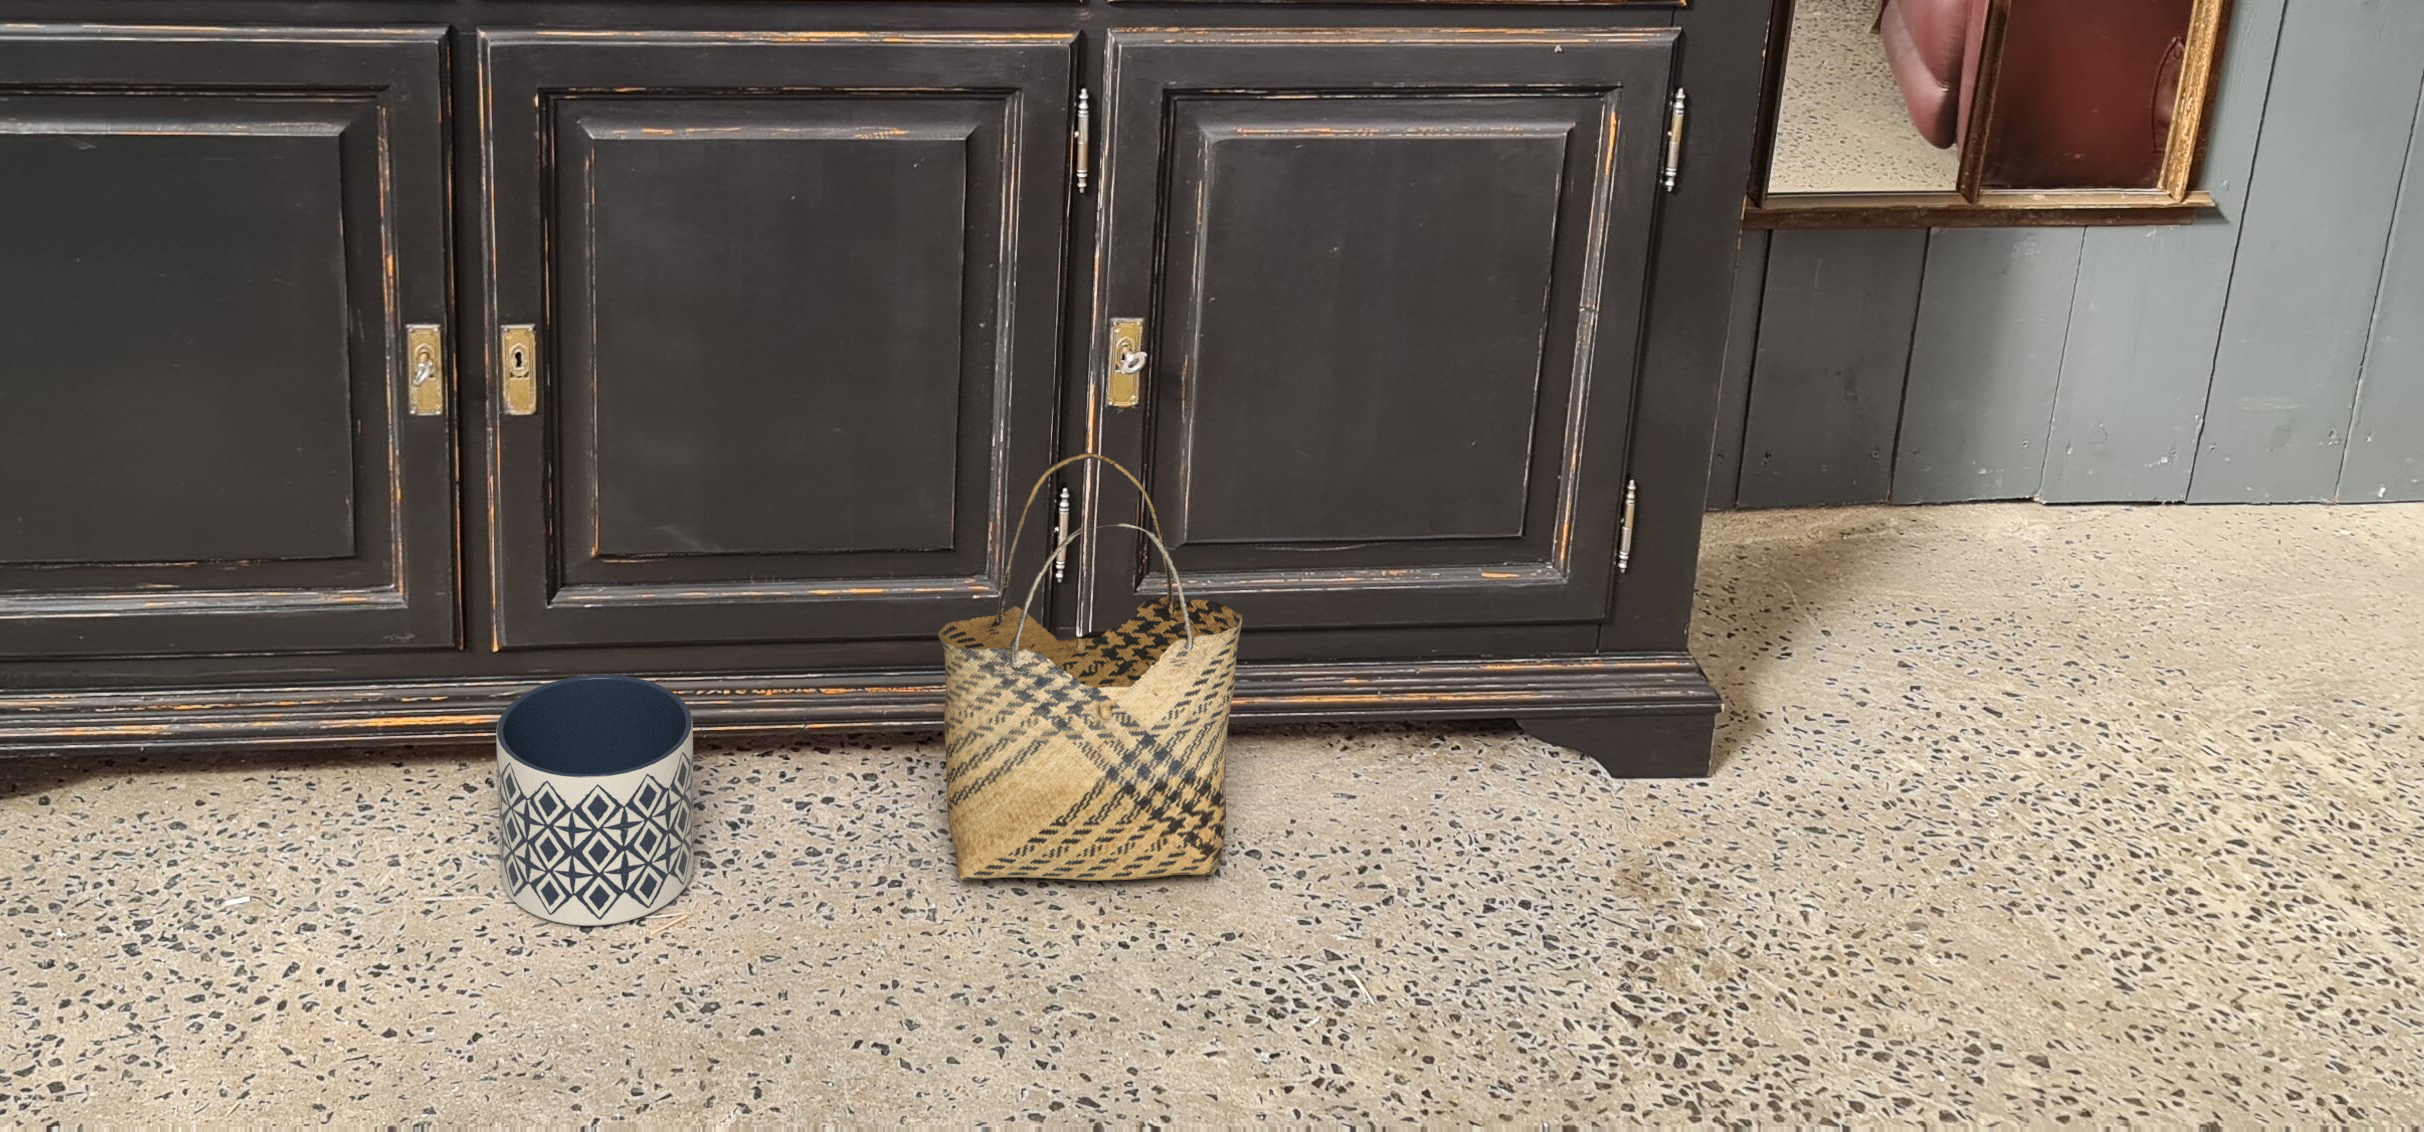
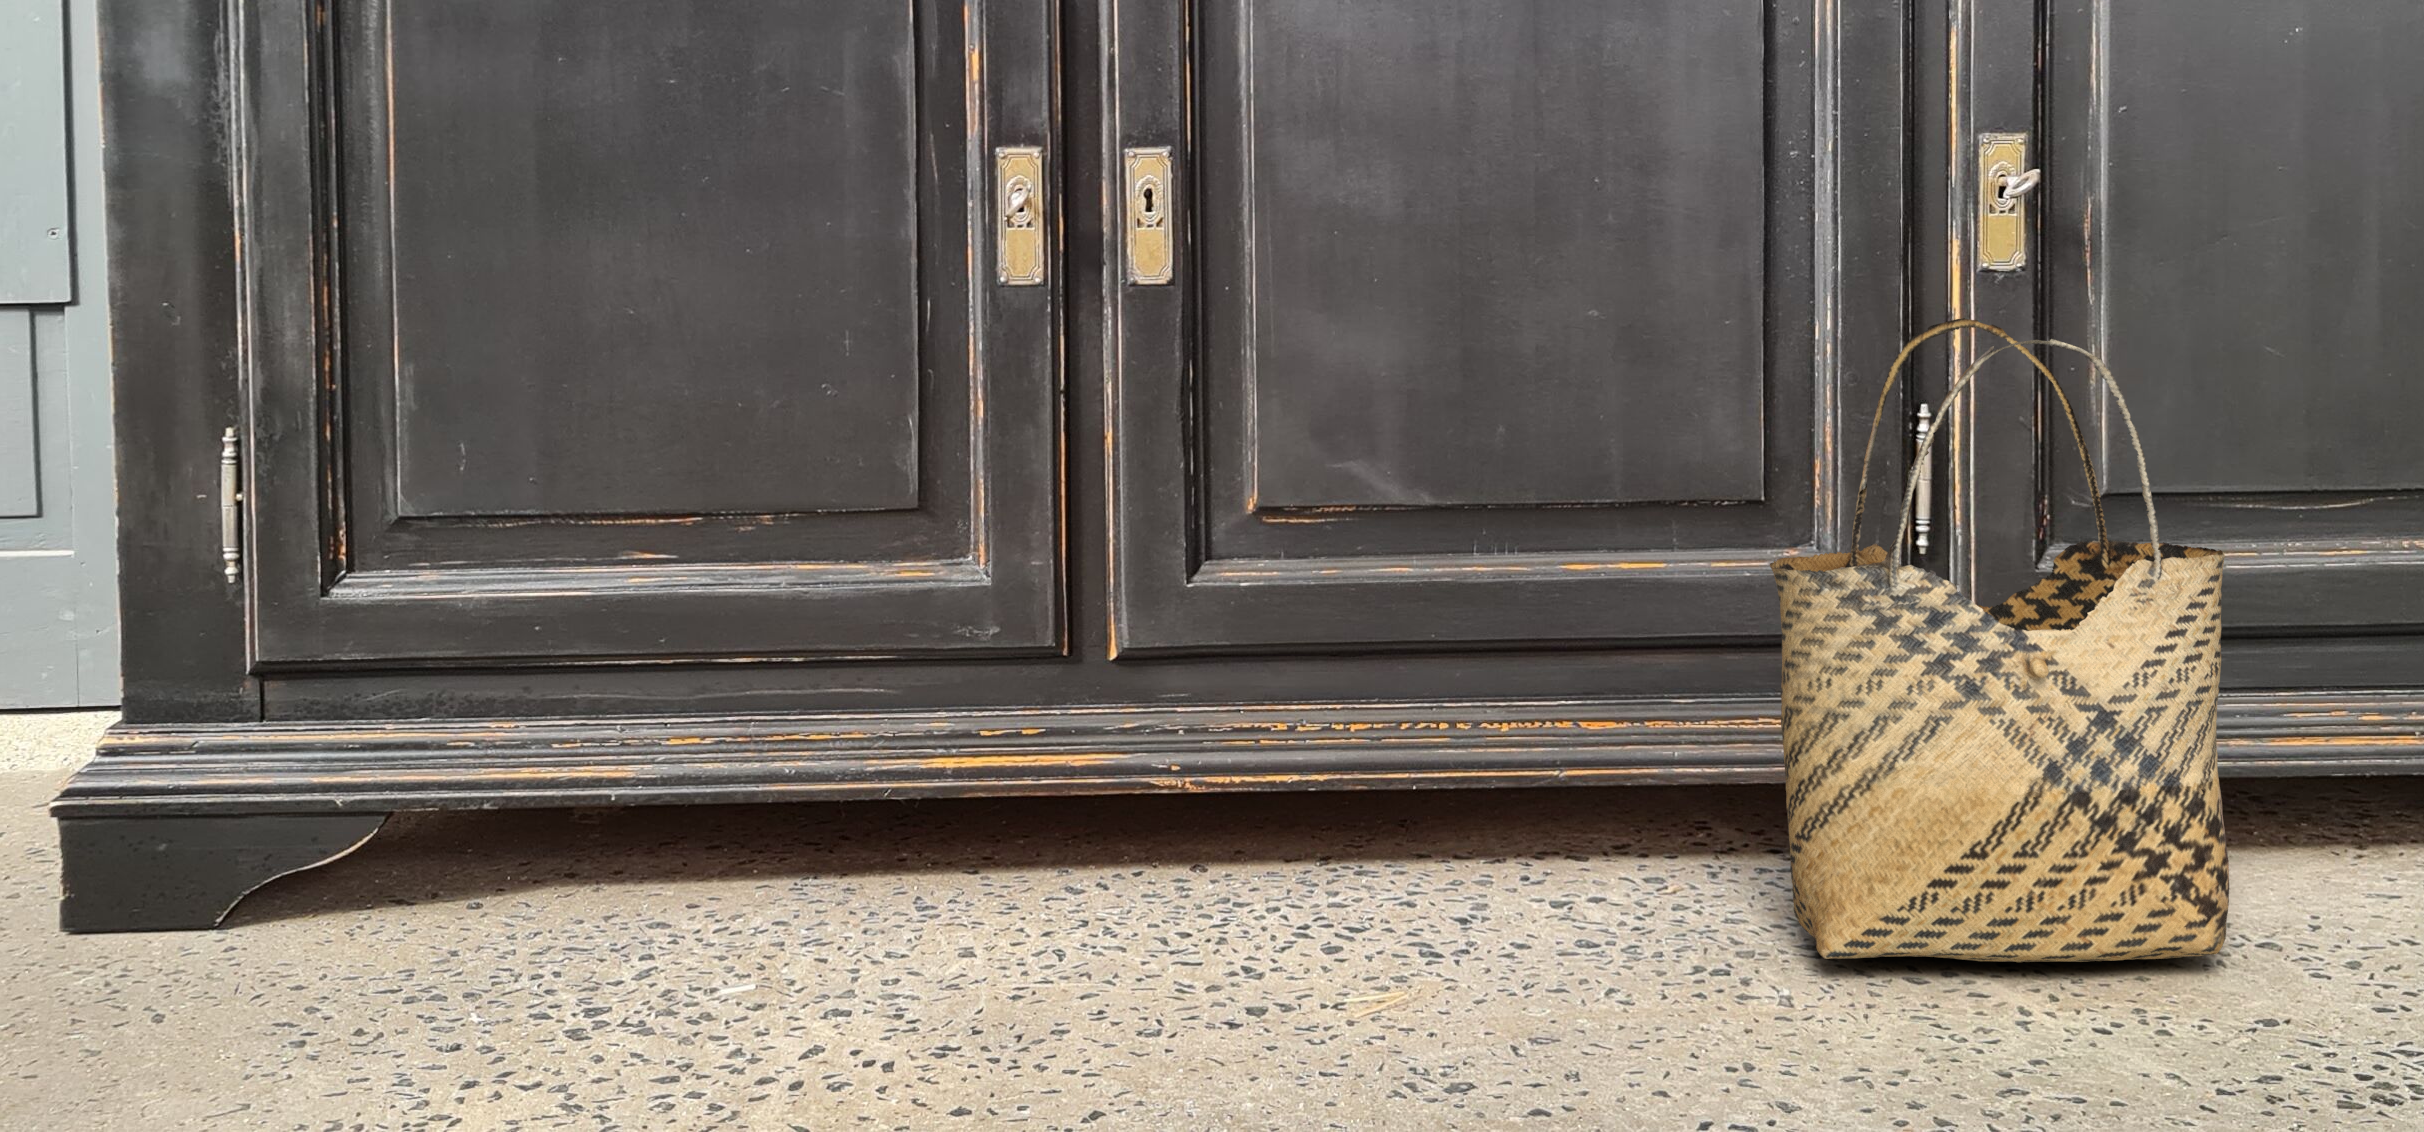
planter: present [496,675,694,926] -> none [1119,672,1409,1012]

